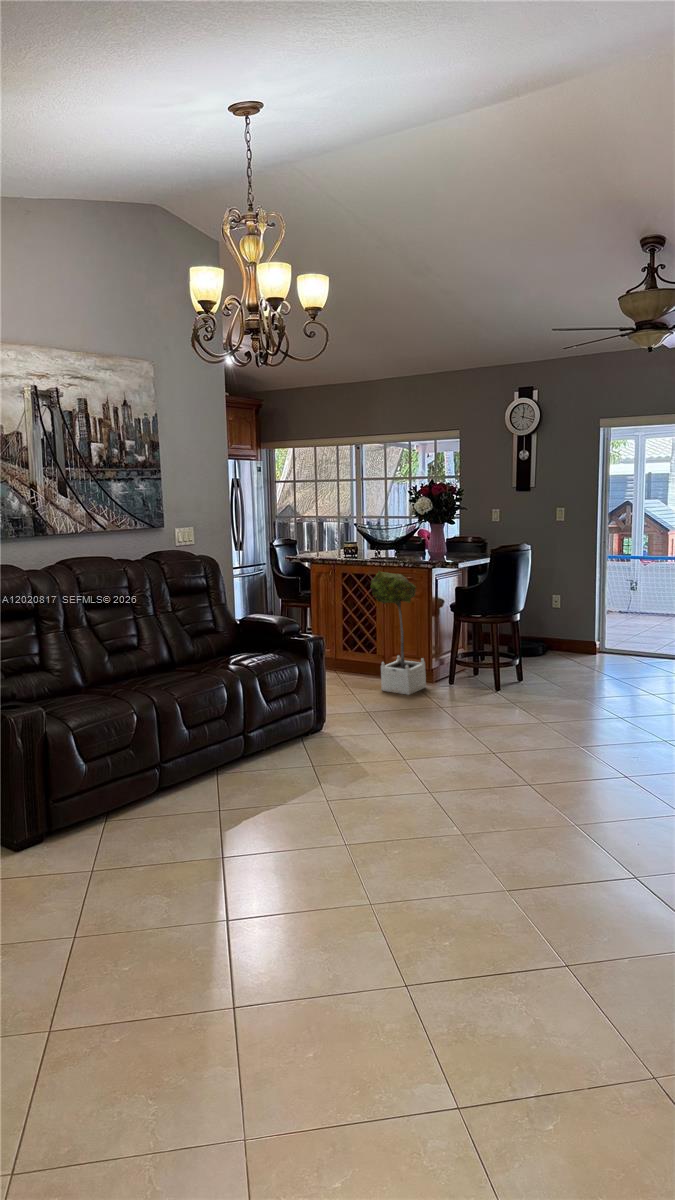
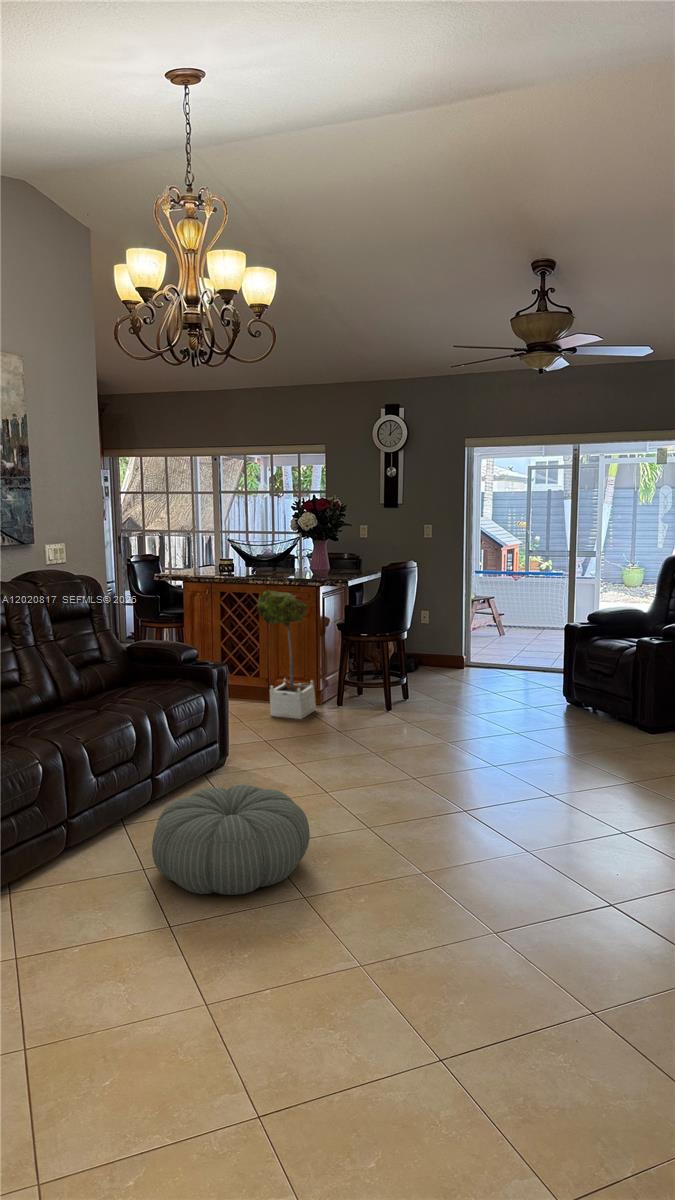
pouf: none [222,744,361,836] -> present [152,785,310,895]

